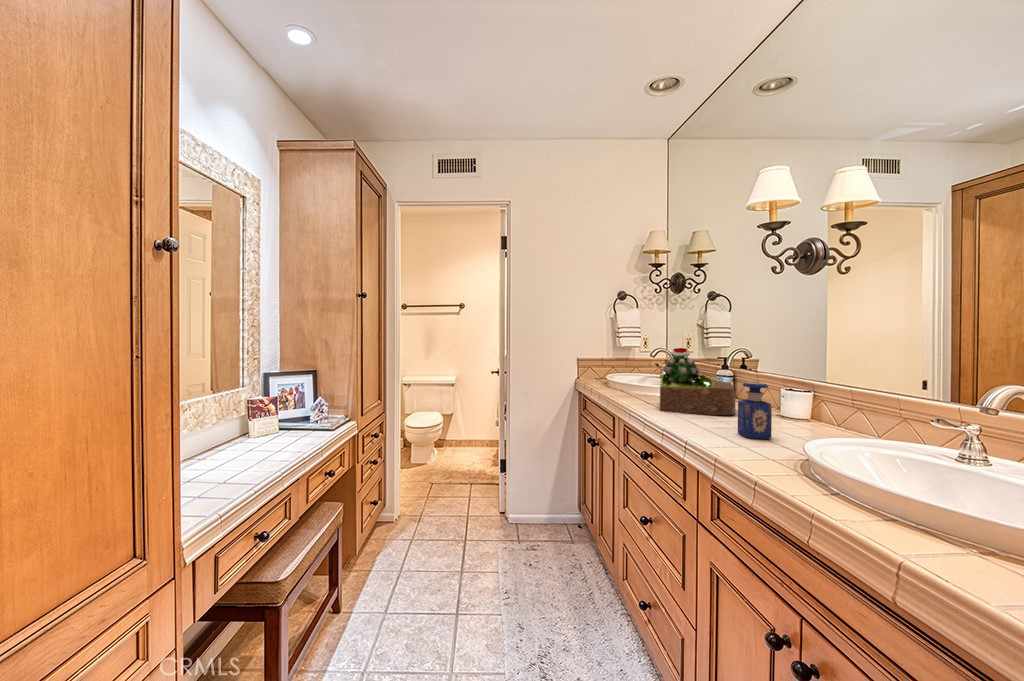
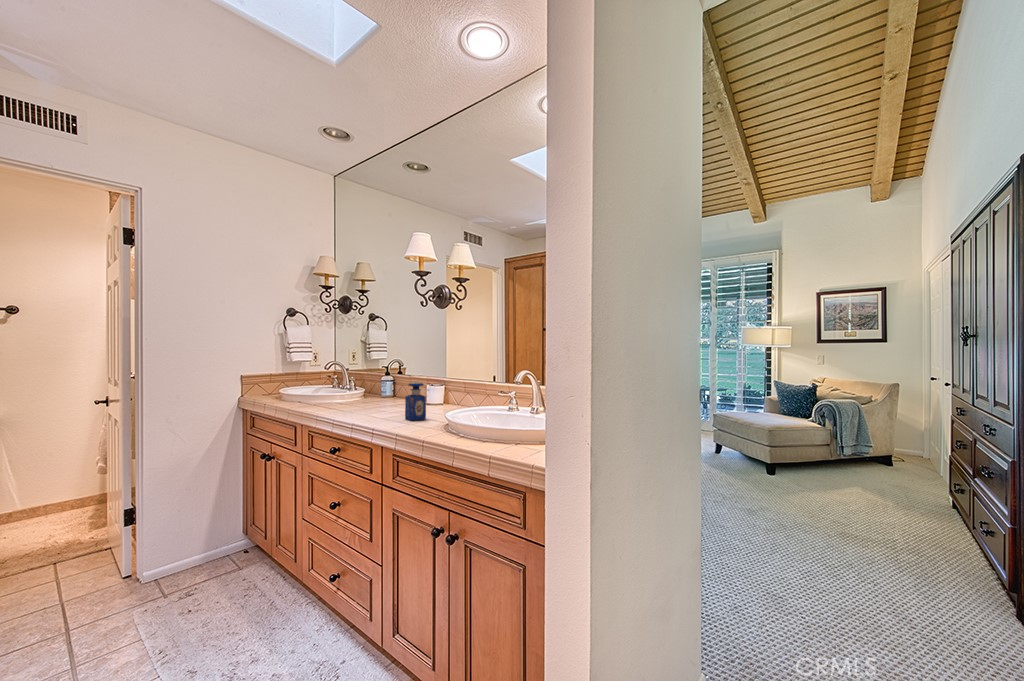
succulent plant: present [660,348,735,415] -> none [343,361,399,413]

